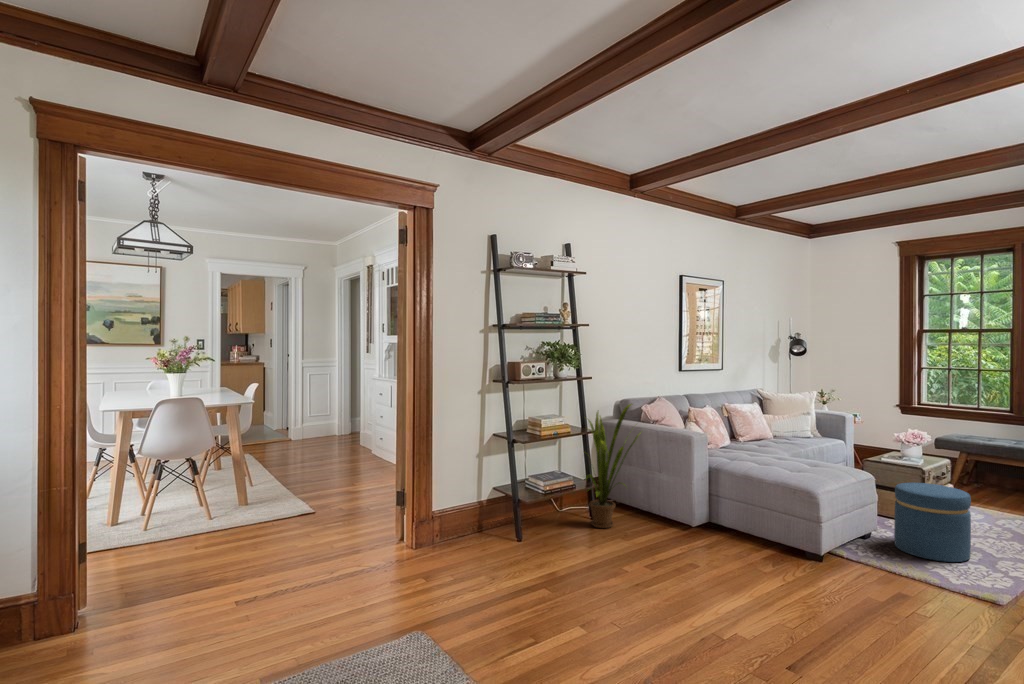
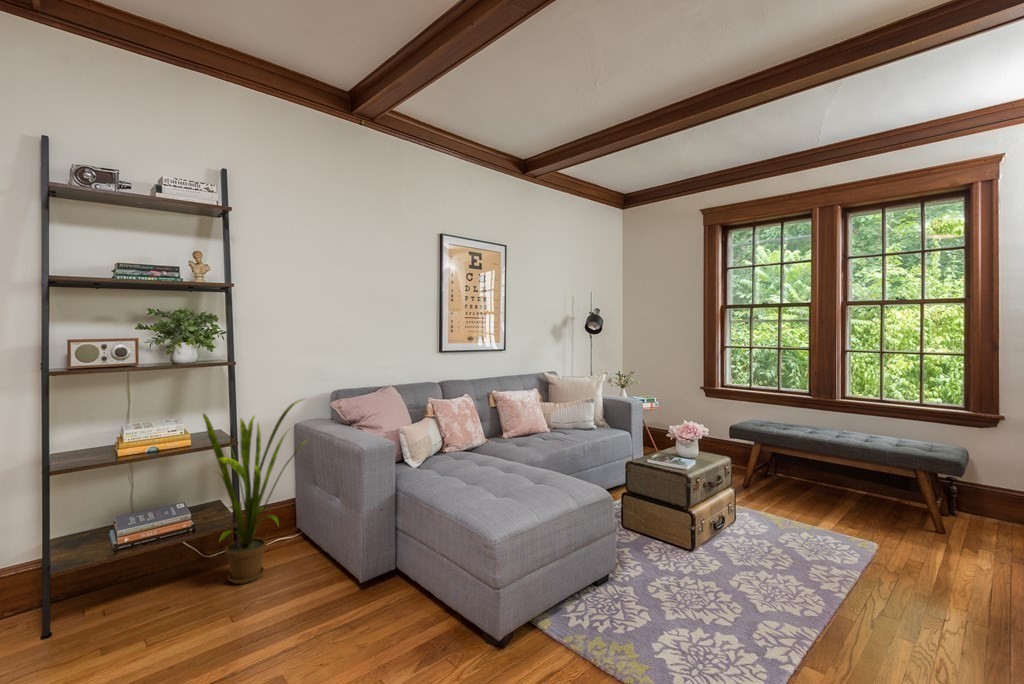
ottoman: present [894,483,971,562] -> none [635,502,728,628]

